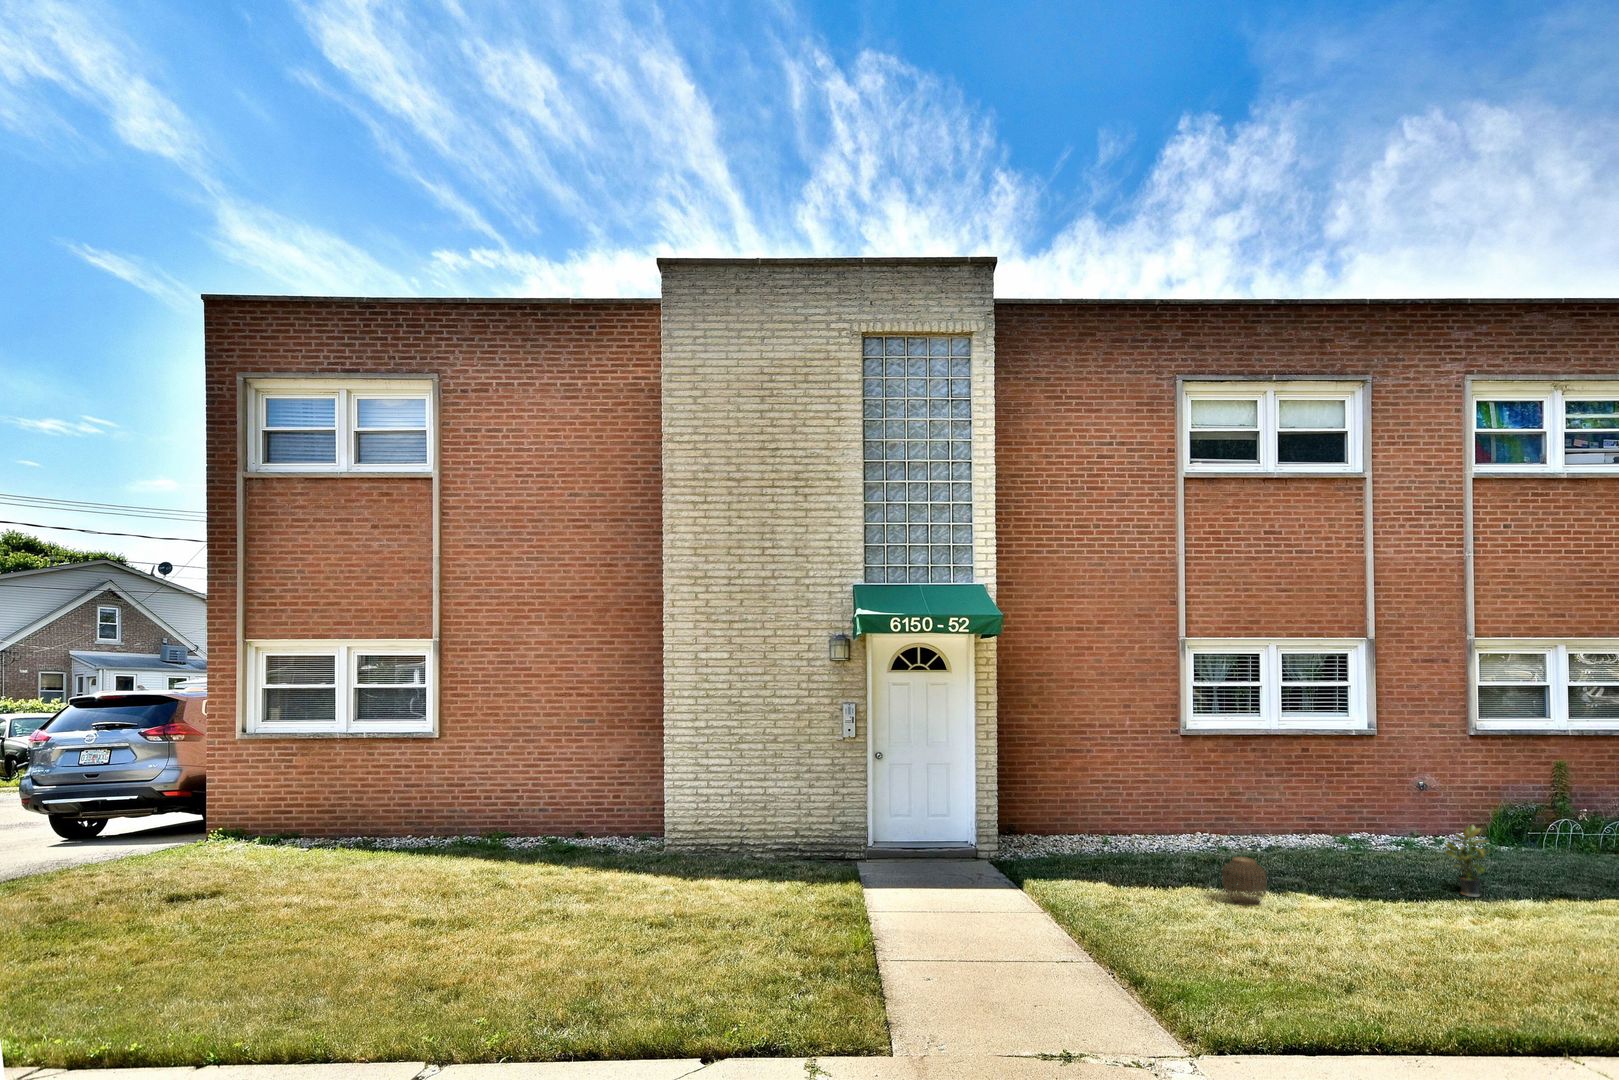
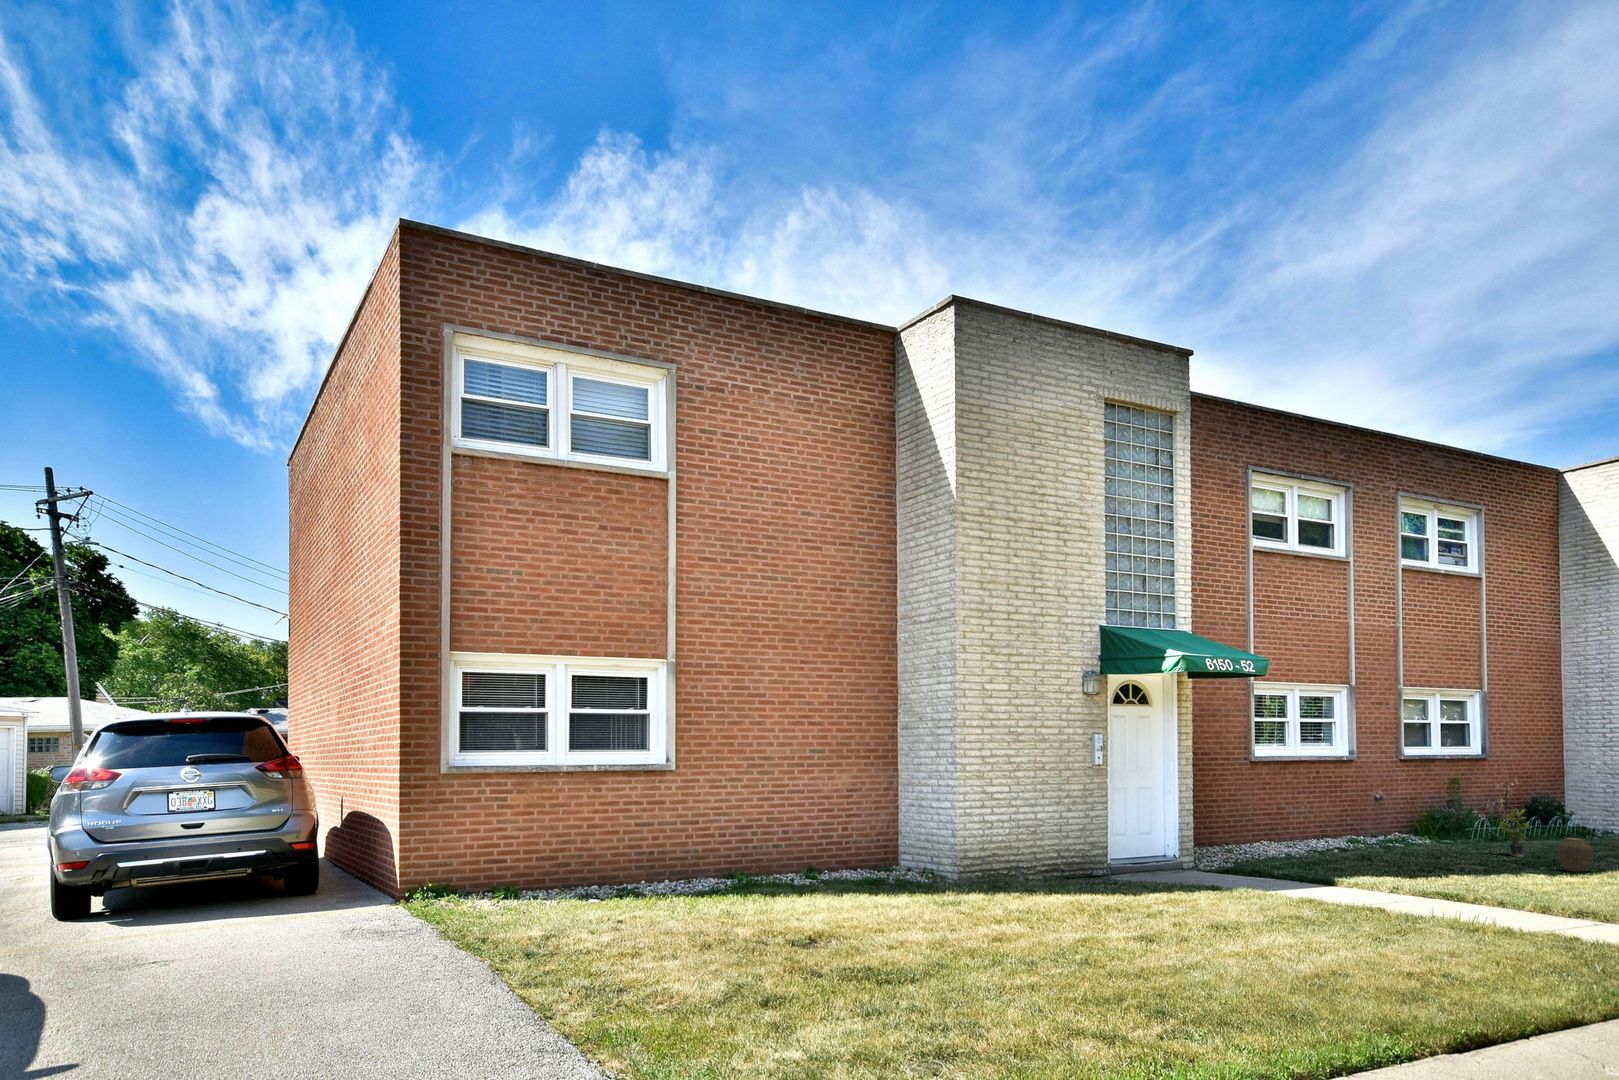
woven basket: present [1222,857,1267,905] -> present [1557,838,1593,872]

